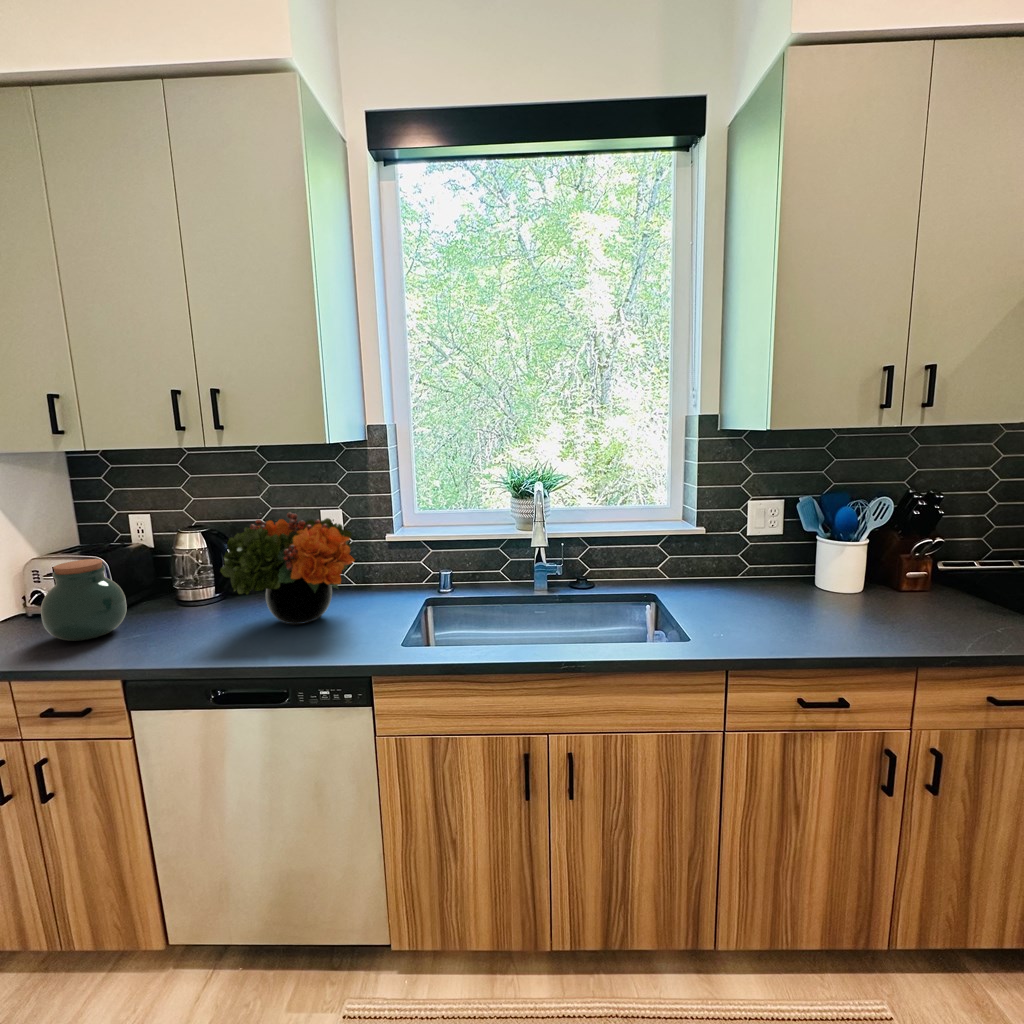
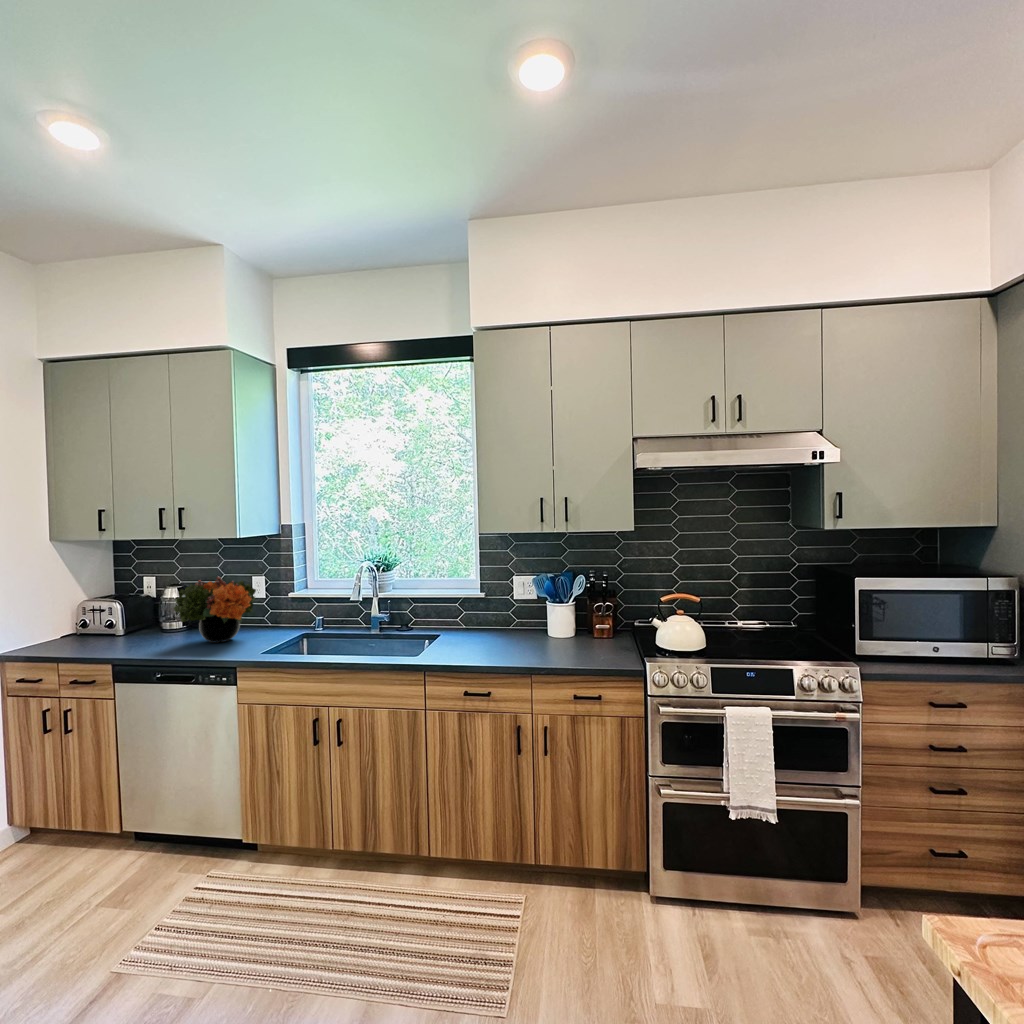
jar: present [41,559,127,641] -> none [80,601,127,645]

